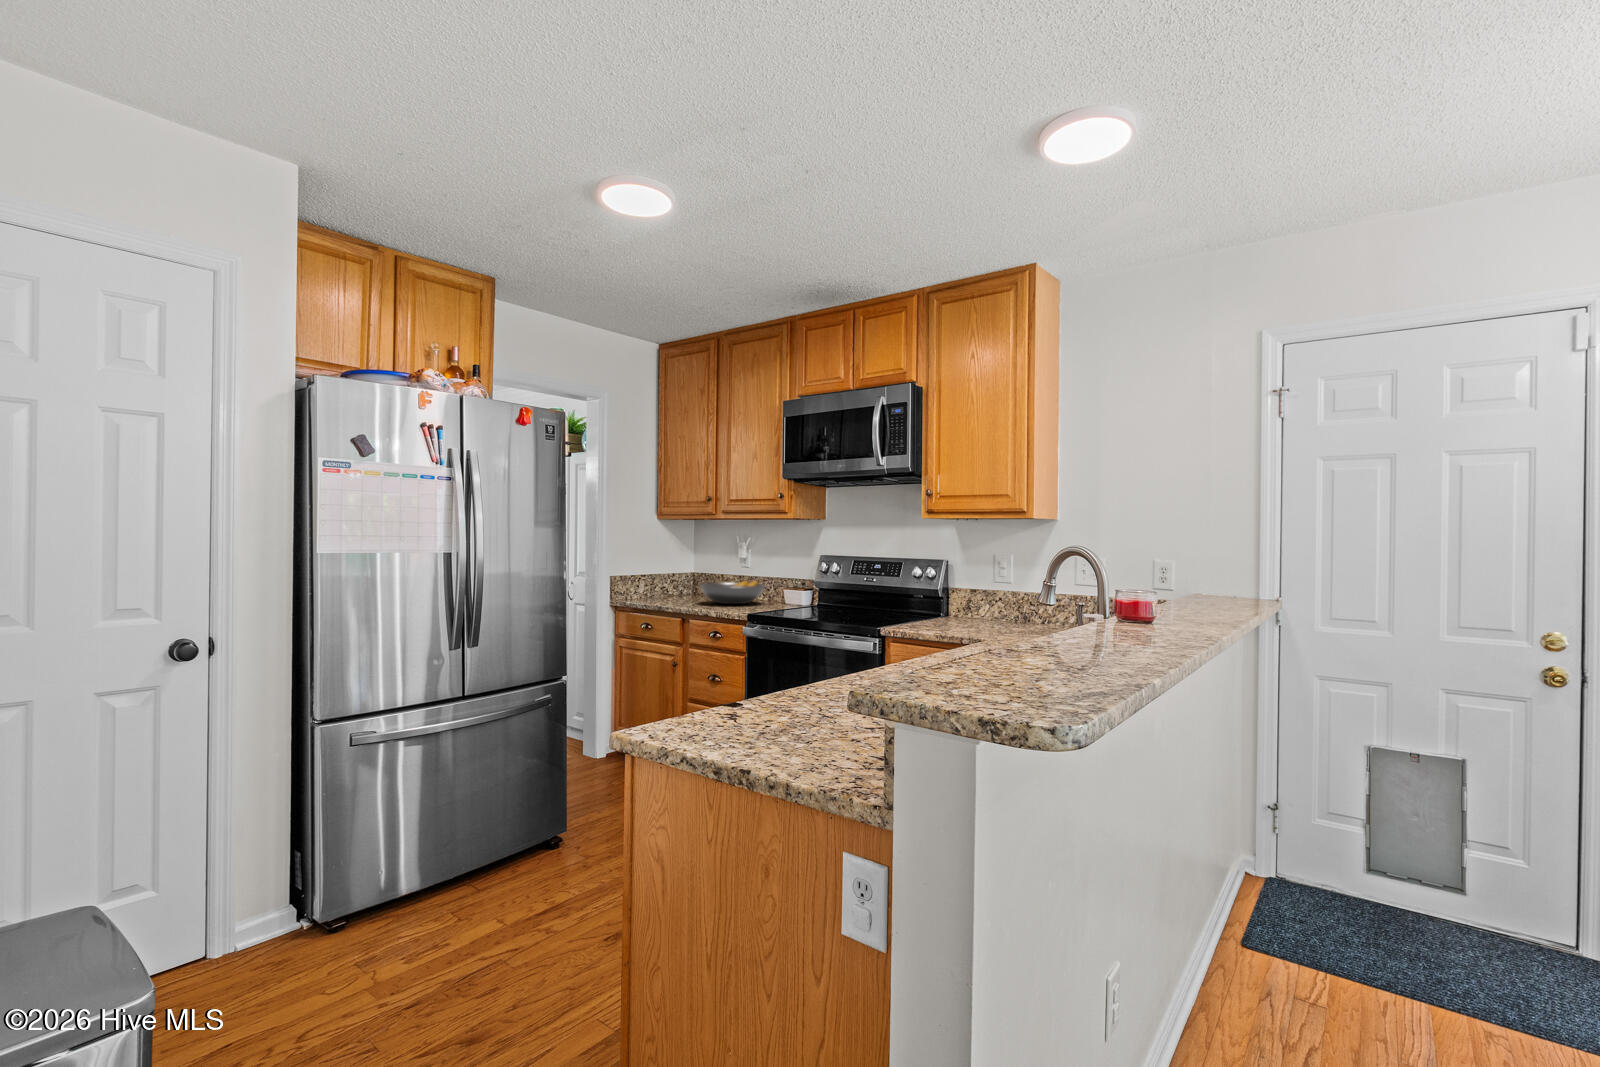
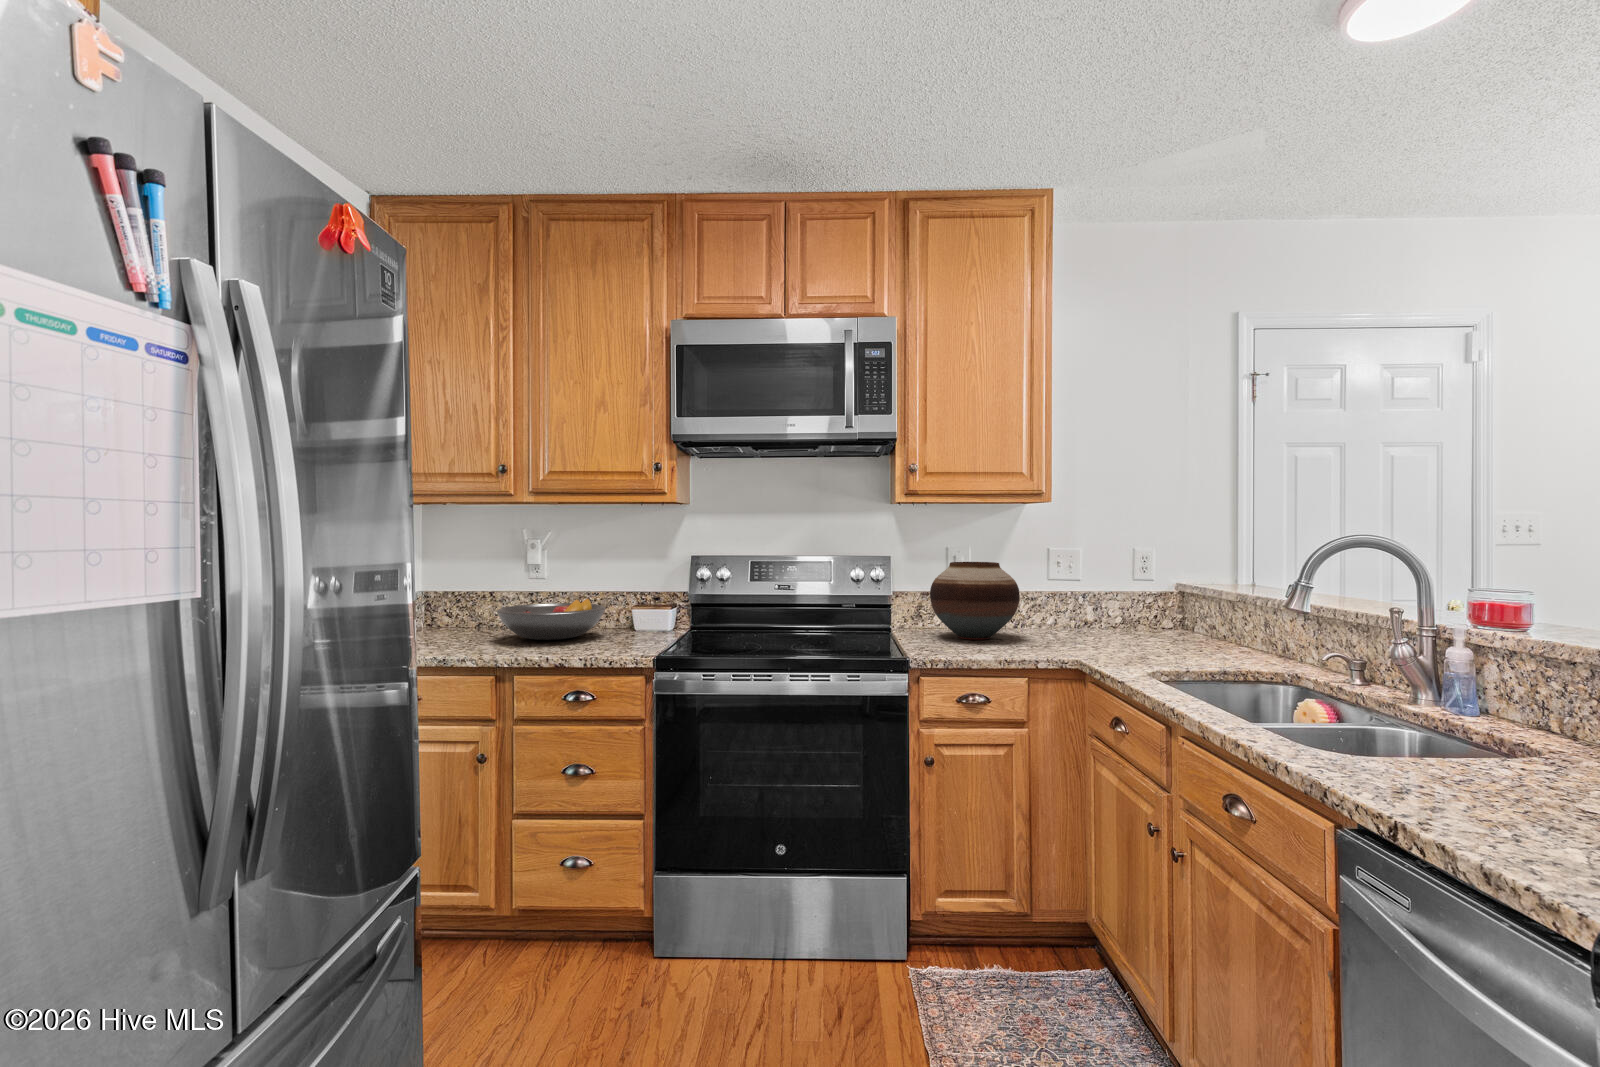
vase: none [947,565,1018,627] -> present [930,562,1020,639]

